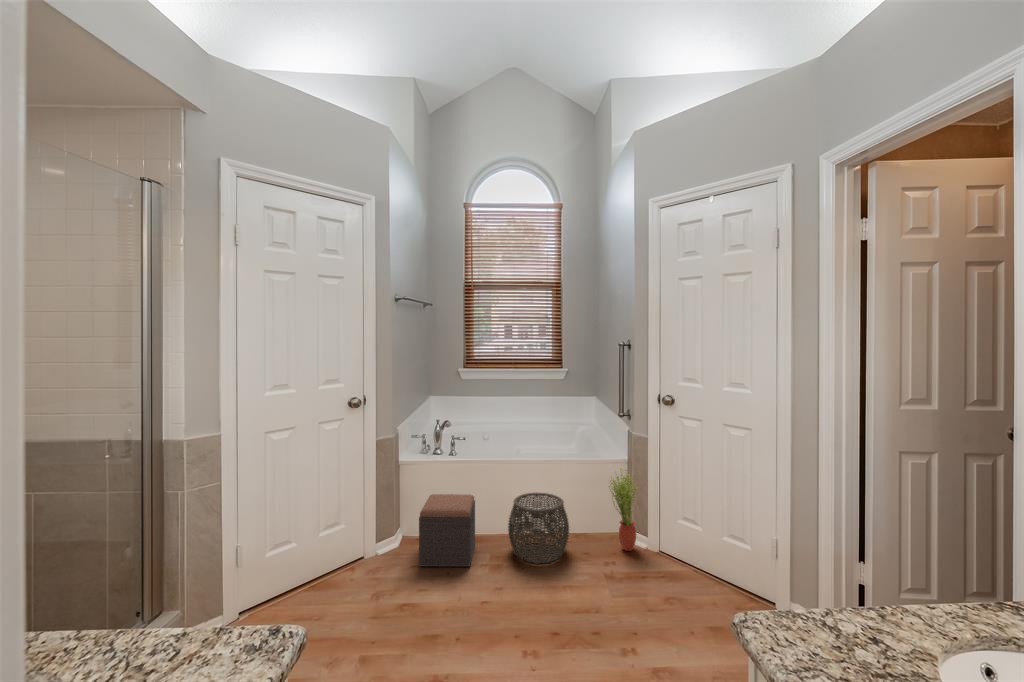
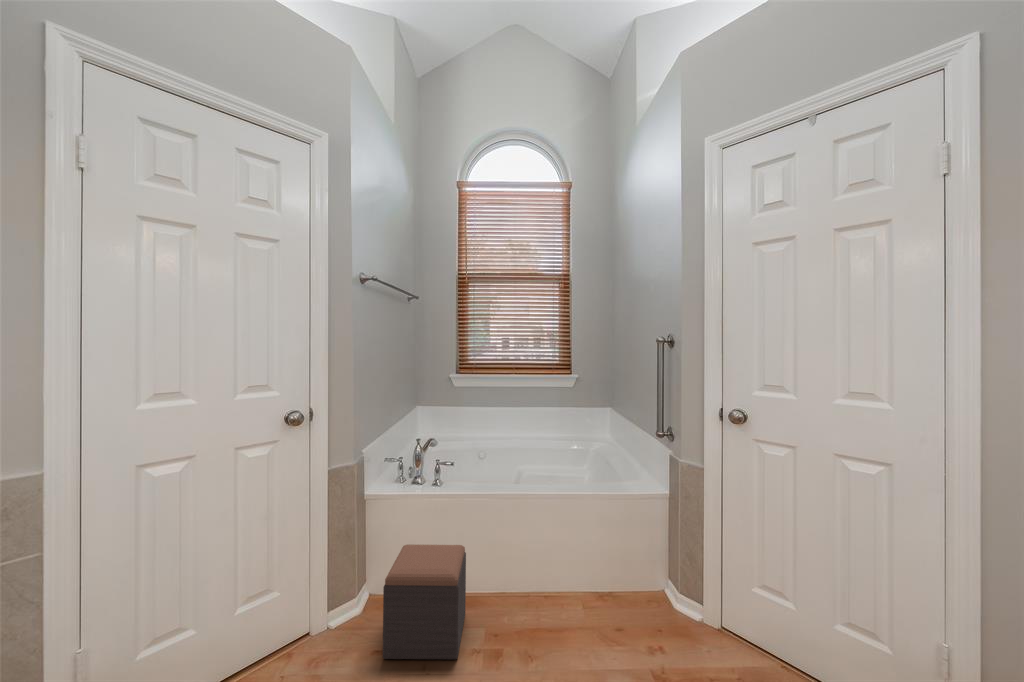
potted plant: present [609,469,638,551] -> none [649,507,693,627]
woven basket: present [508,493,569,563] -> none [511,541,599,653]

